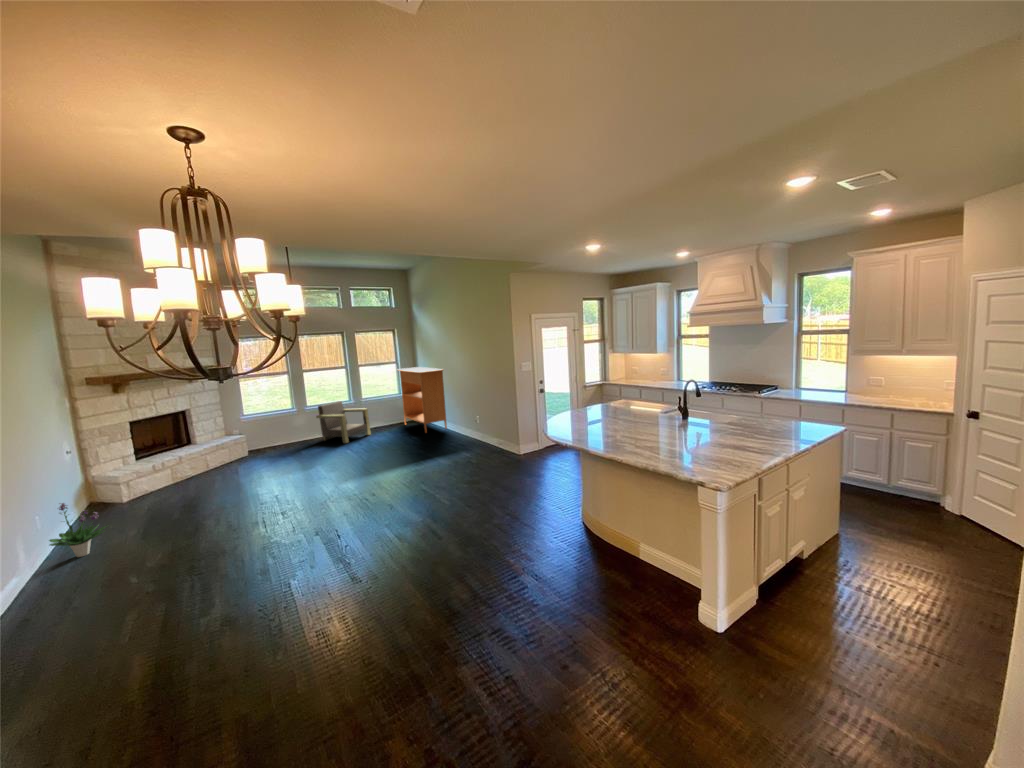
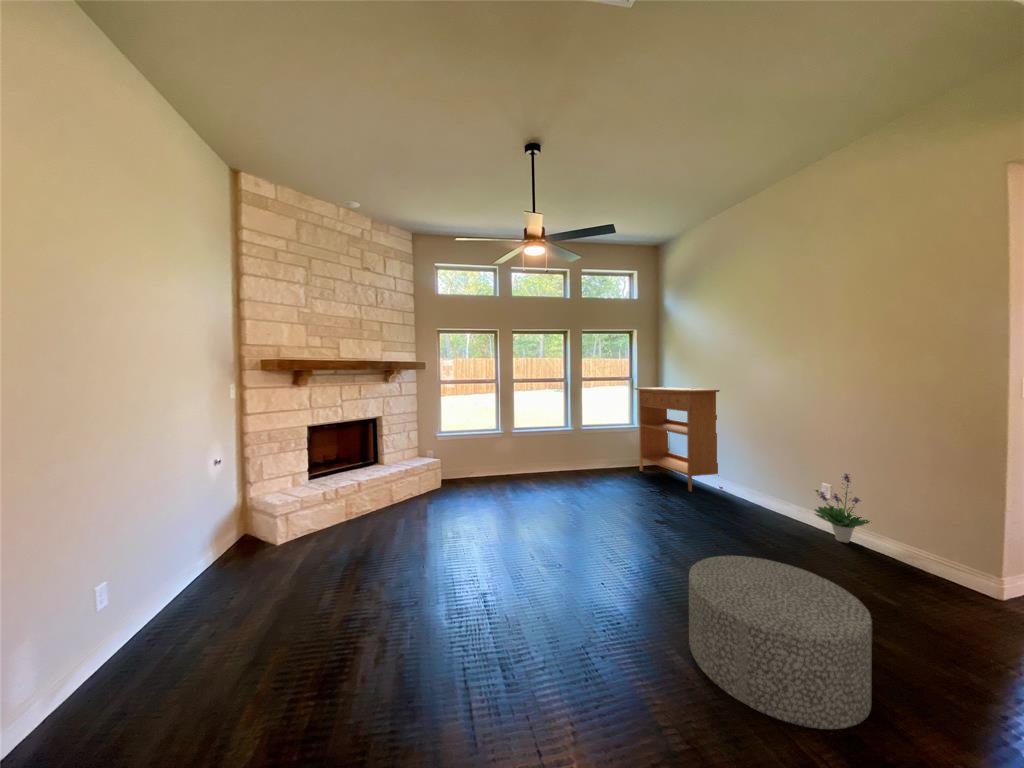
armchair: present [316,401,371,443] -> none [526,426,597,490]
ottoman: none [366,453,427,501] -> present [689,556,872,729]
potted plant: present [49,503,105,557] -> present [814,473,872,543]

